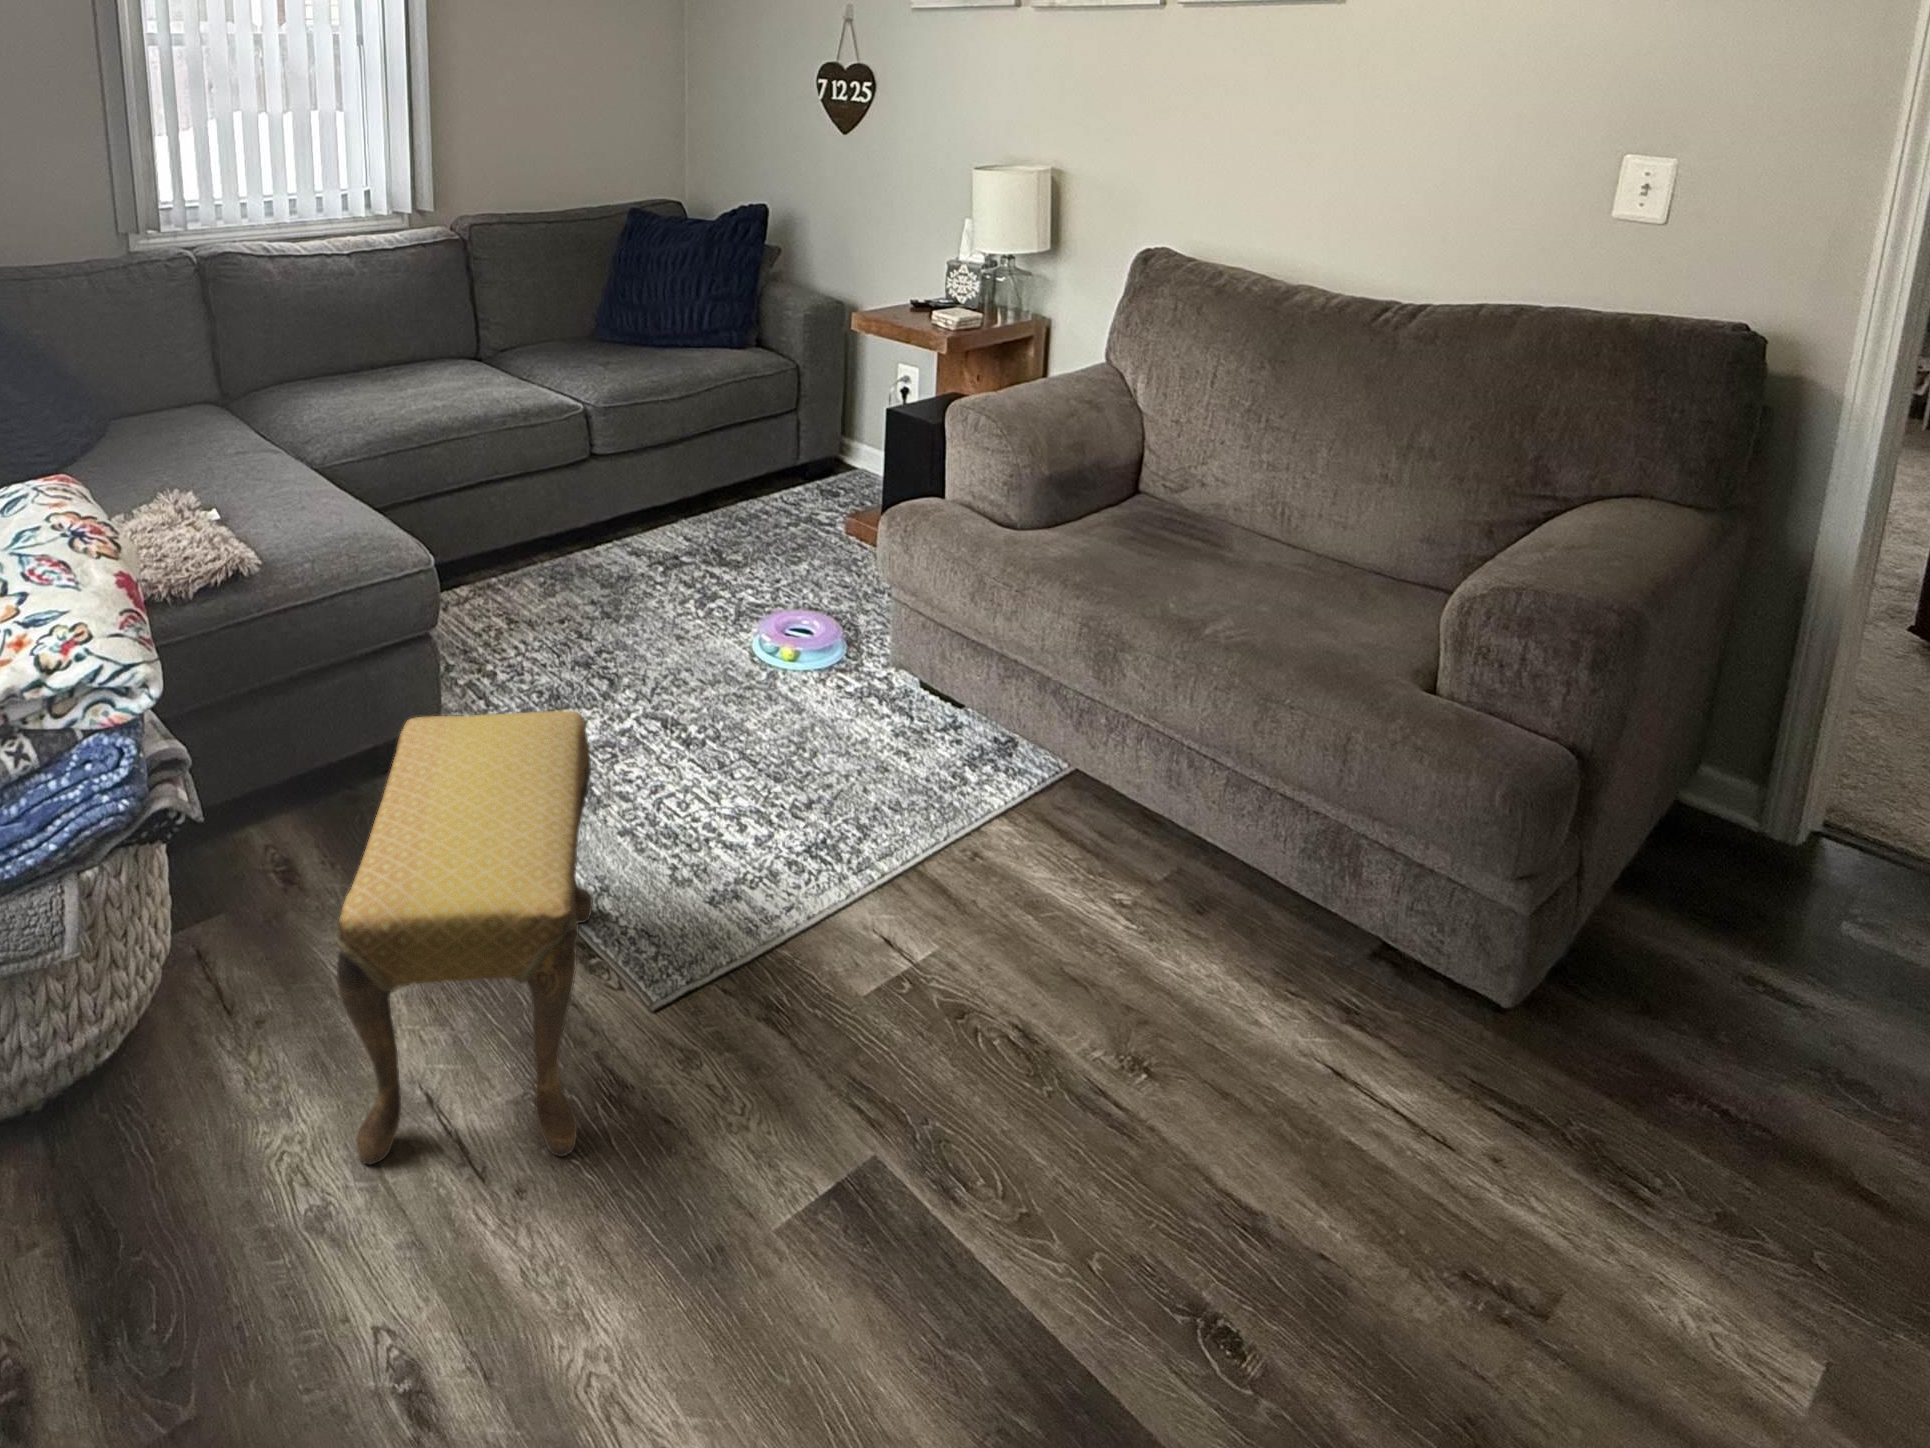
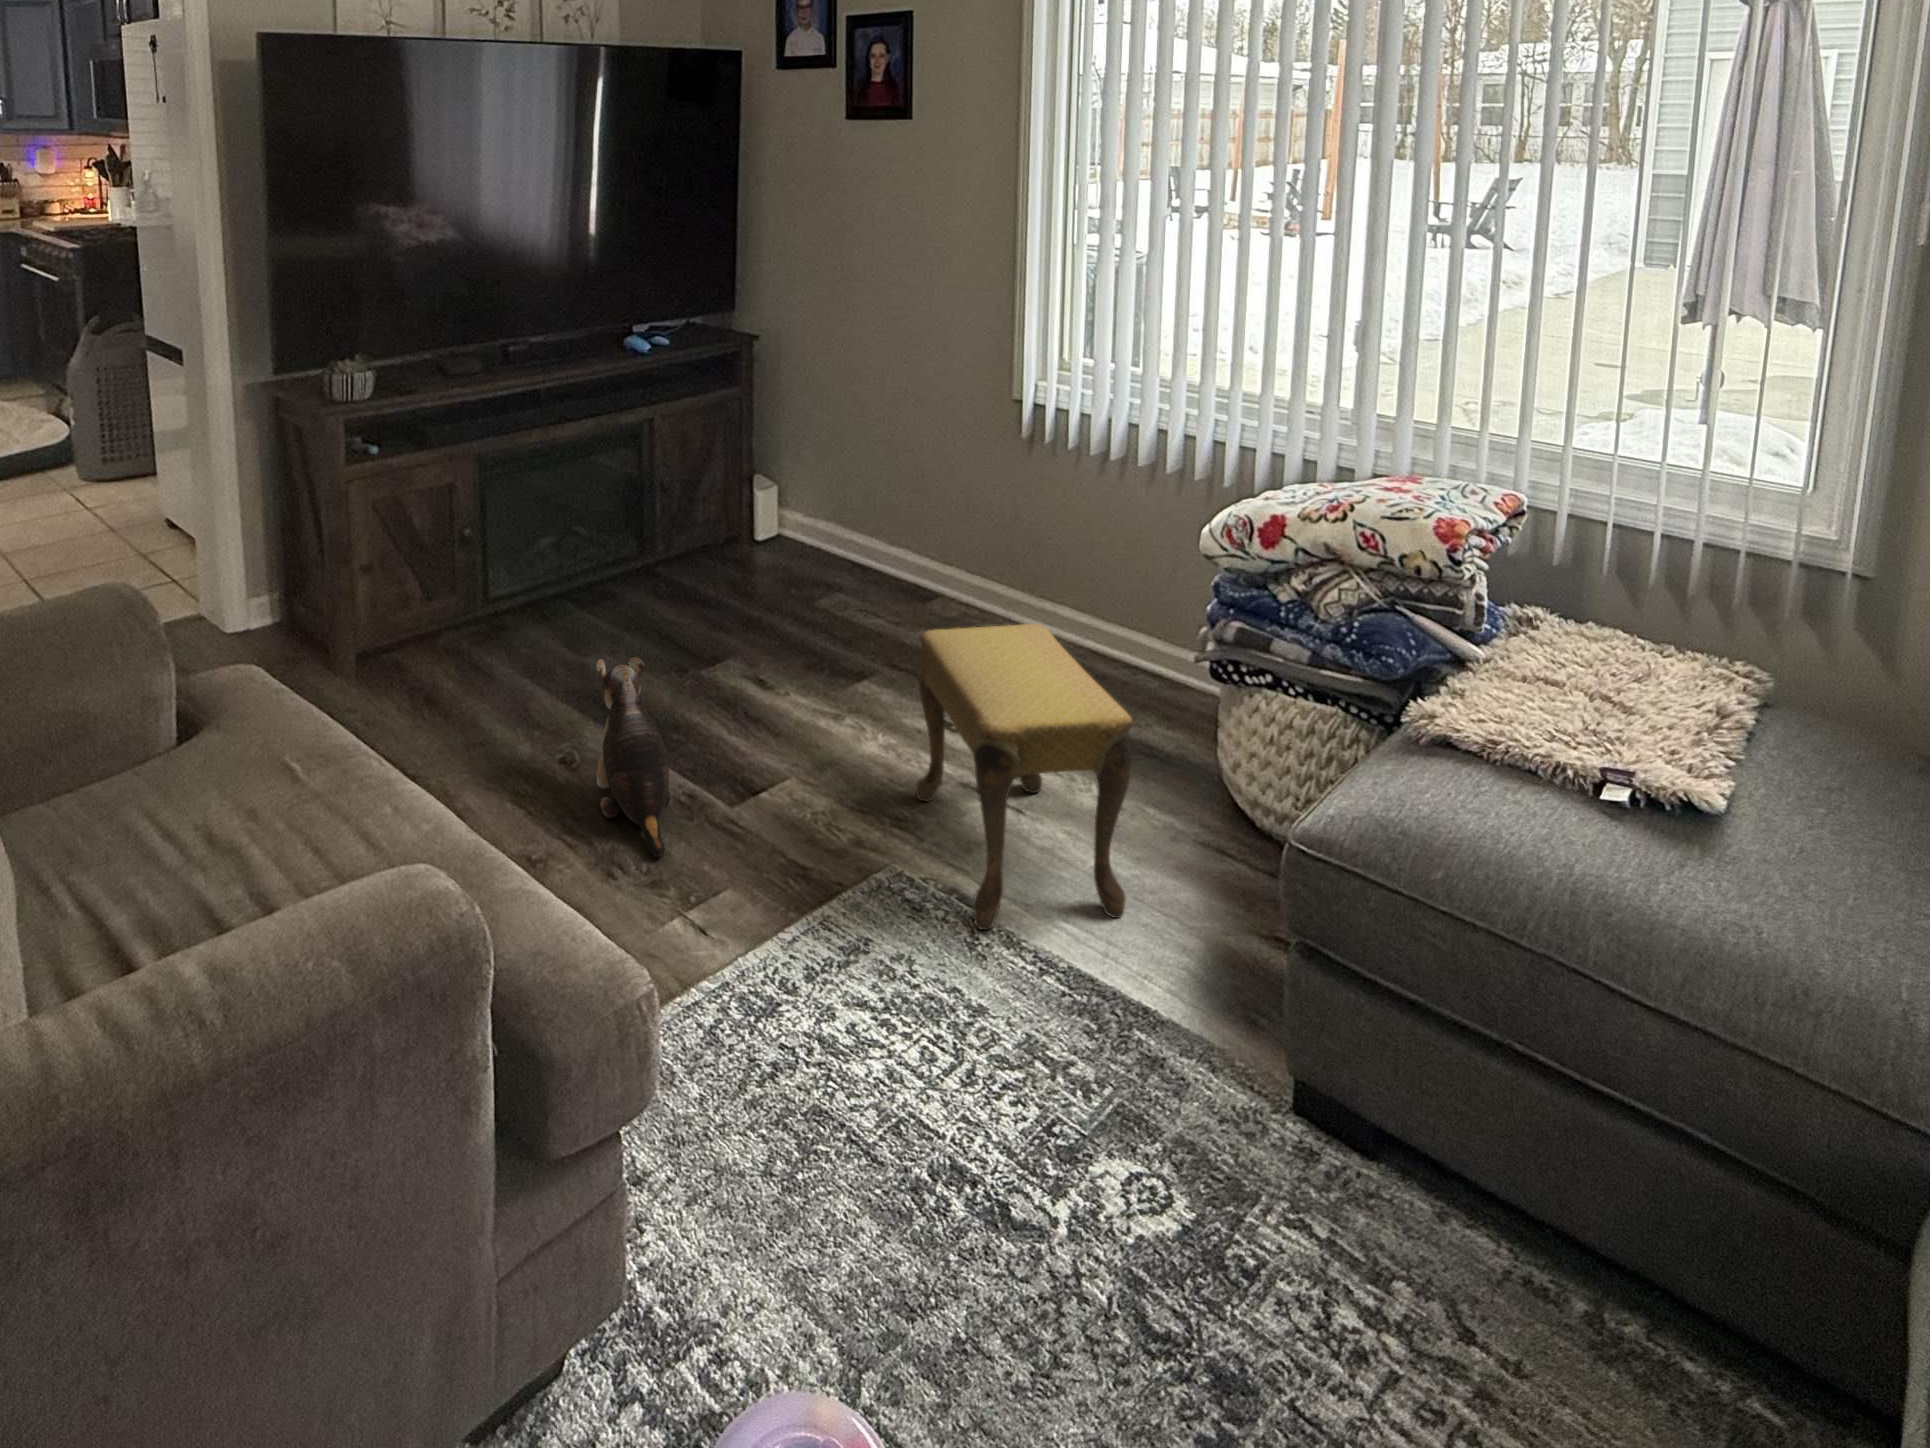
plush toy: none [960,1031,1177,1256] -> present [596,657,670,858]

